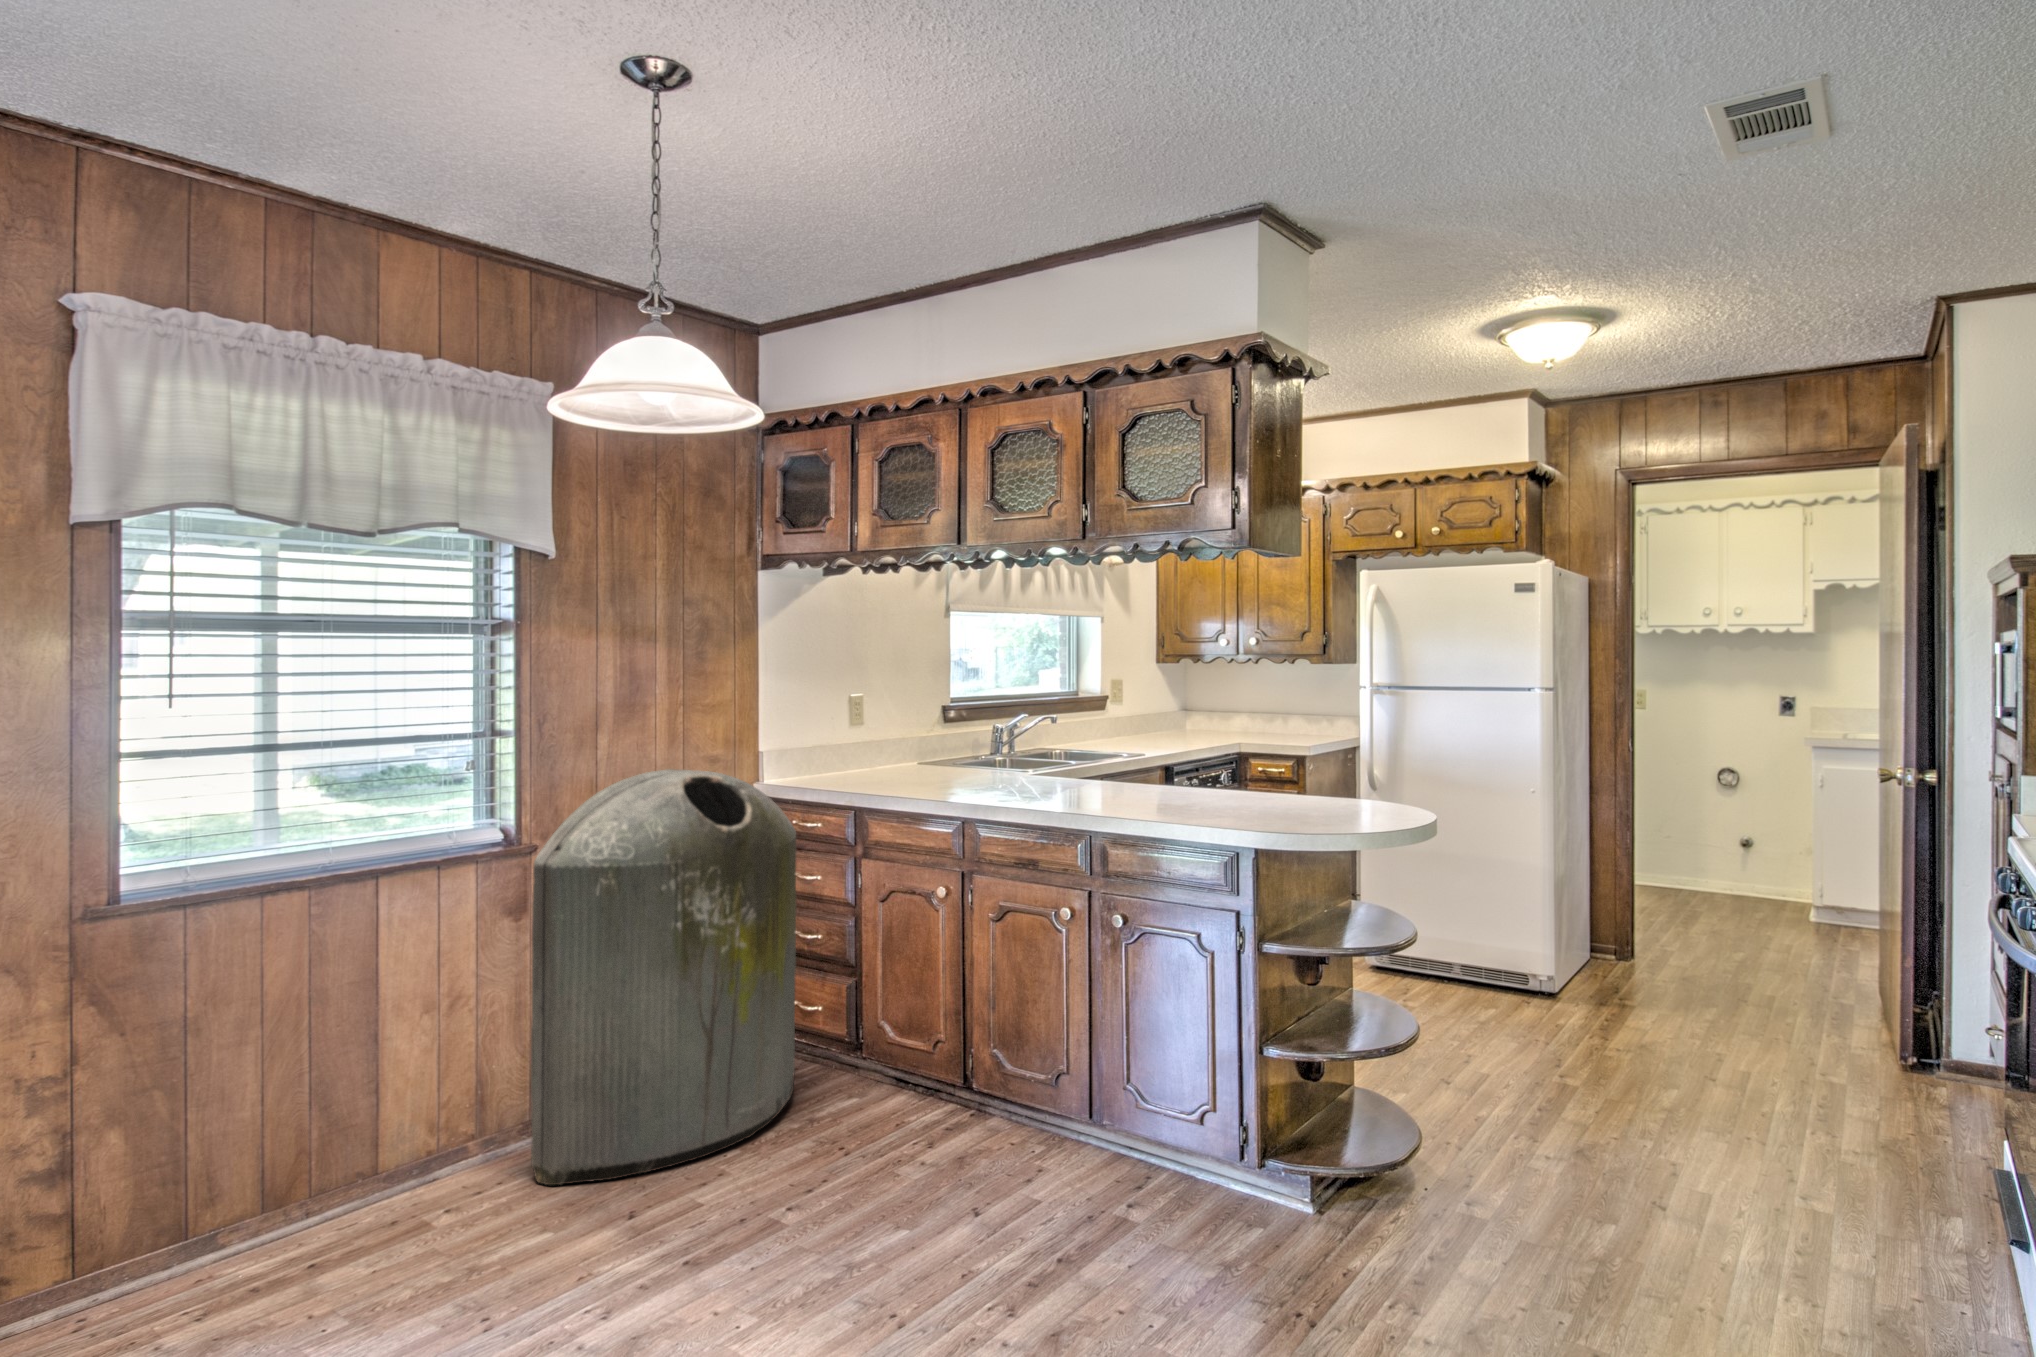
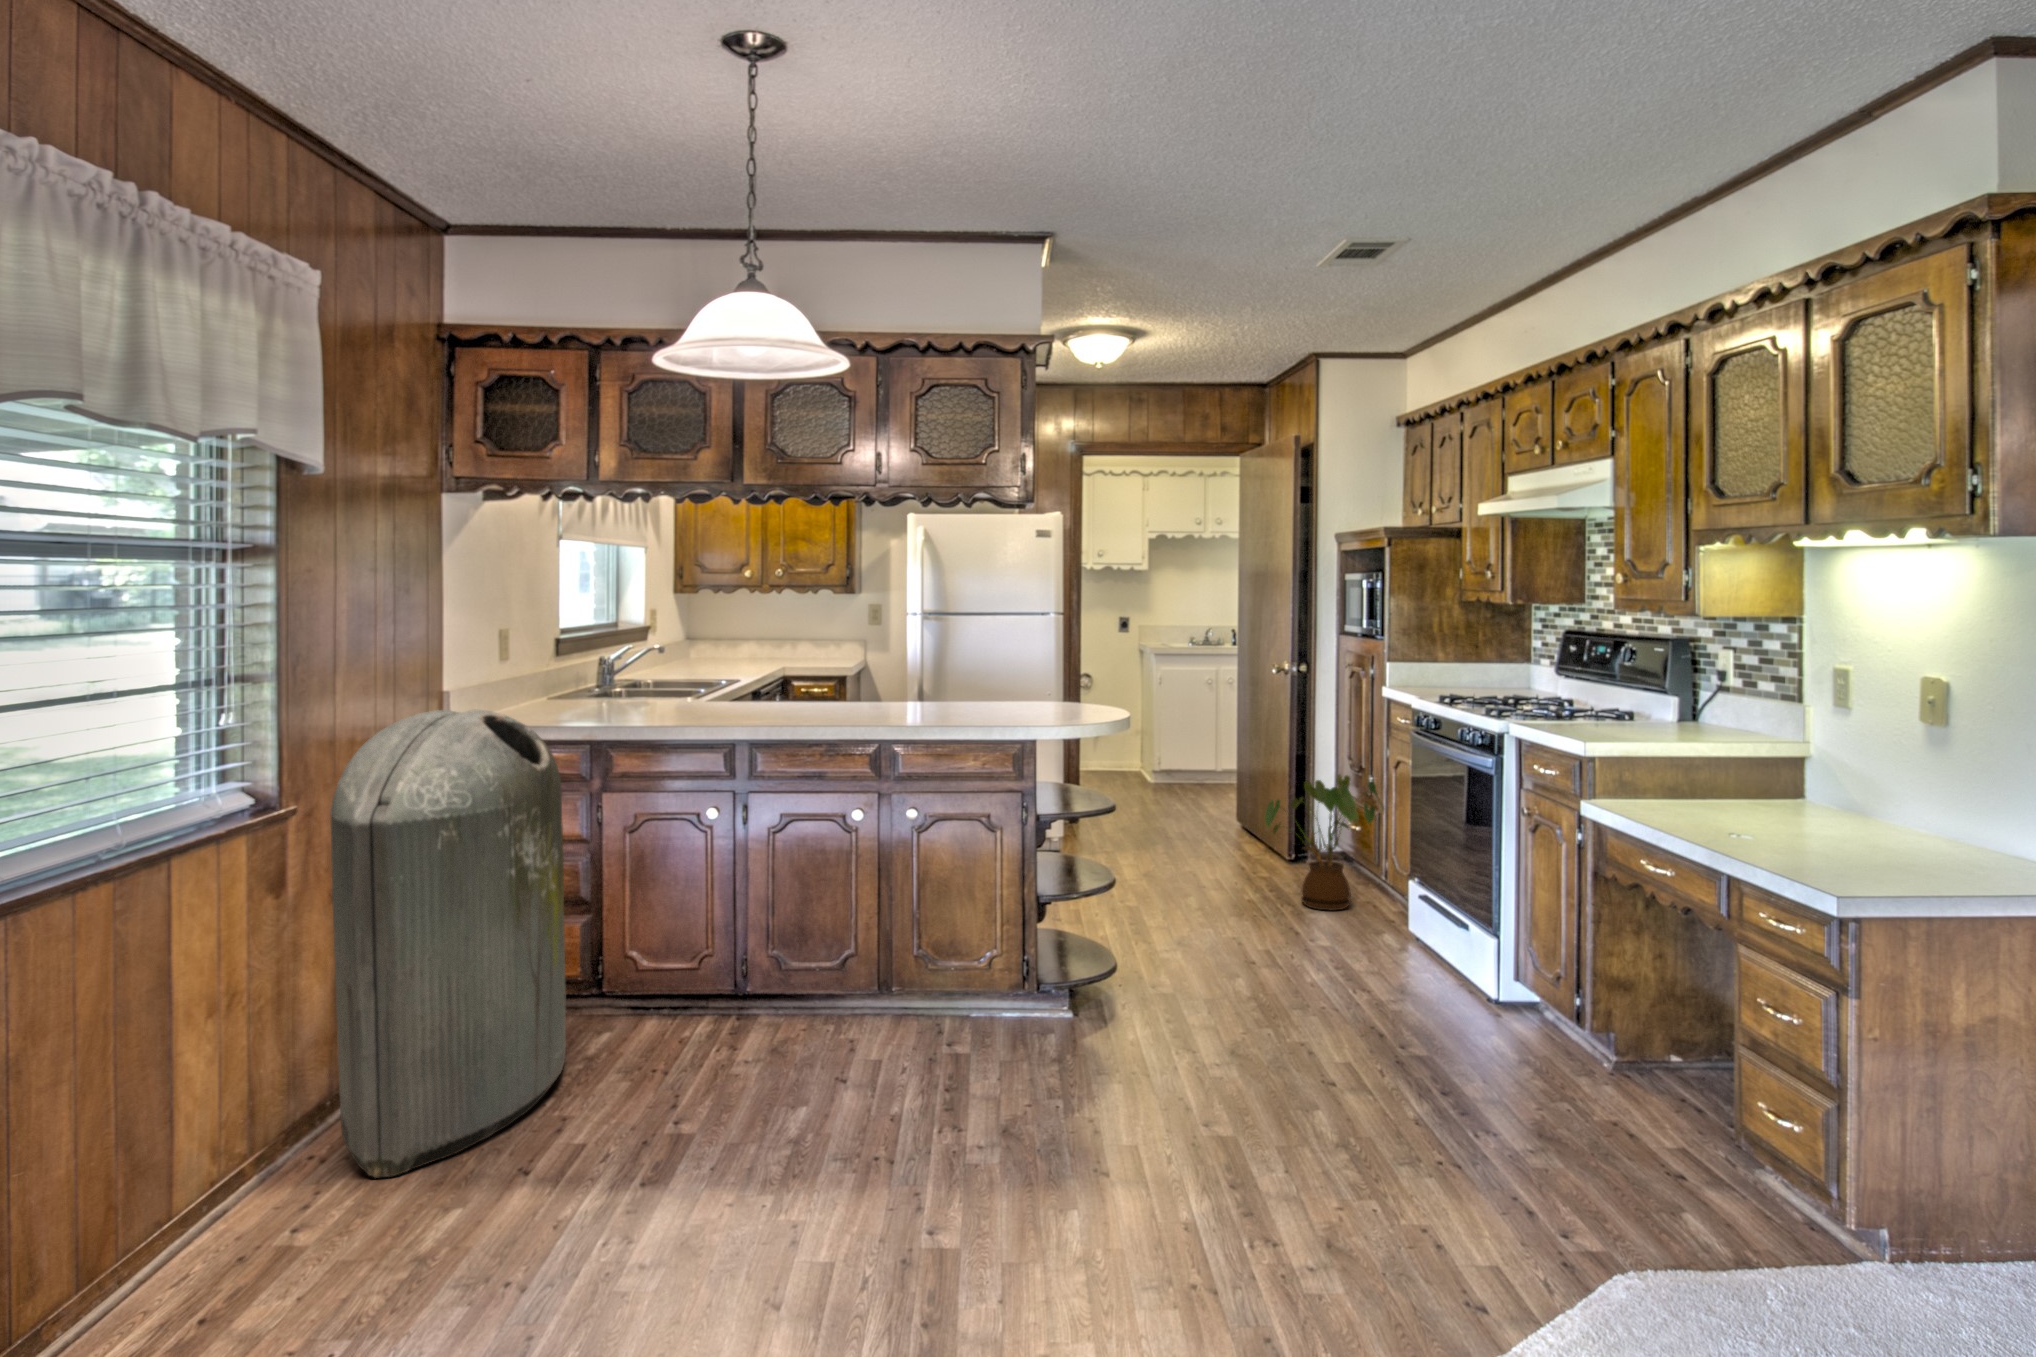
house plant: none [1774,940,1990,1151] -> present [1265,775,1384,910]

